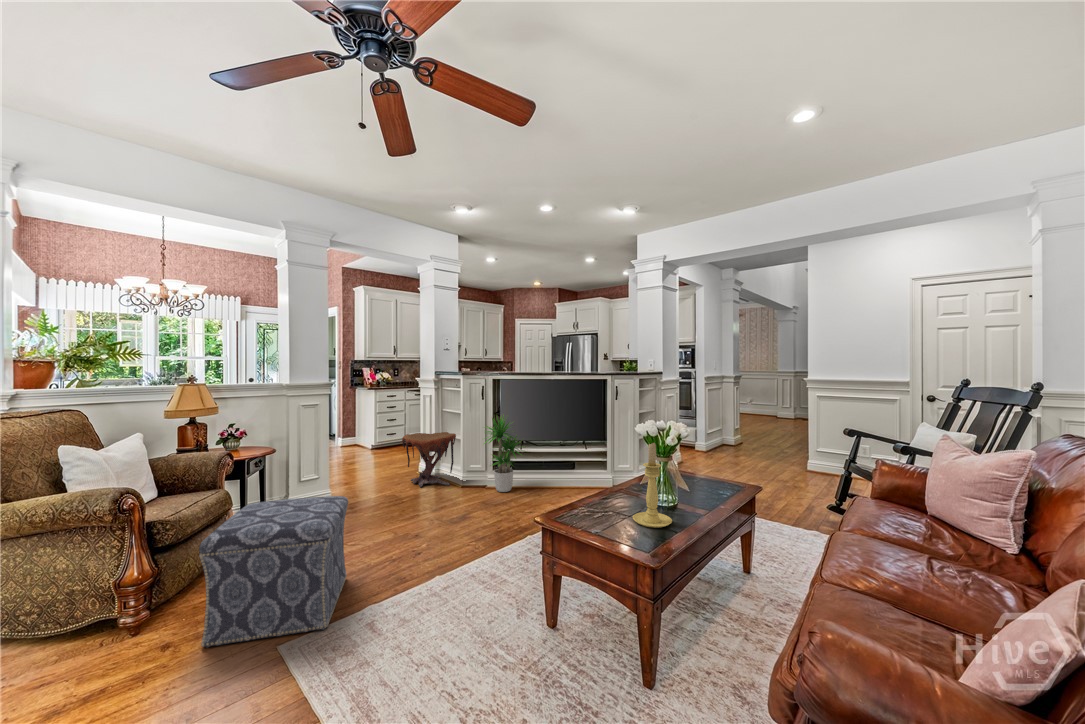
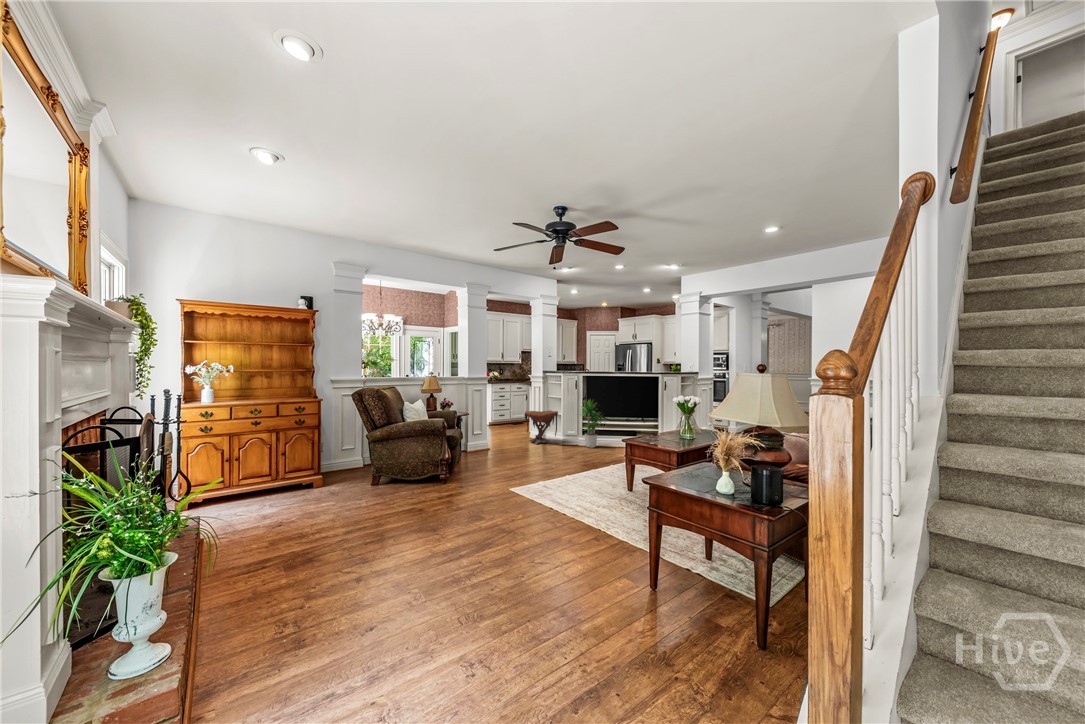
candle holder: present [633,443,672,528] -> none [670,404,689,442]
ottoman: present [199,496,348,647] -> none [479,431,531,487]

